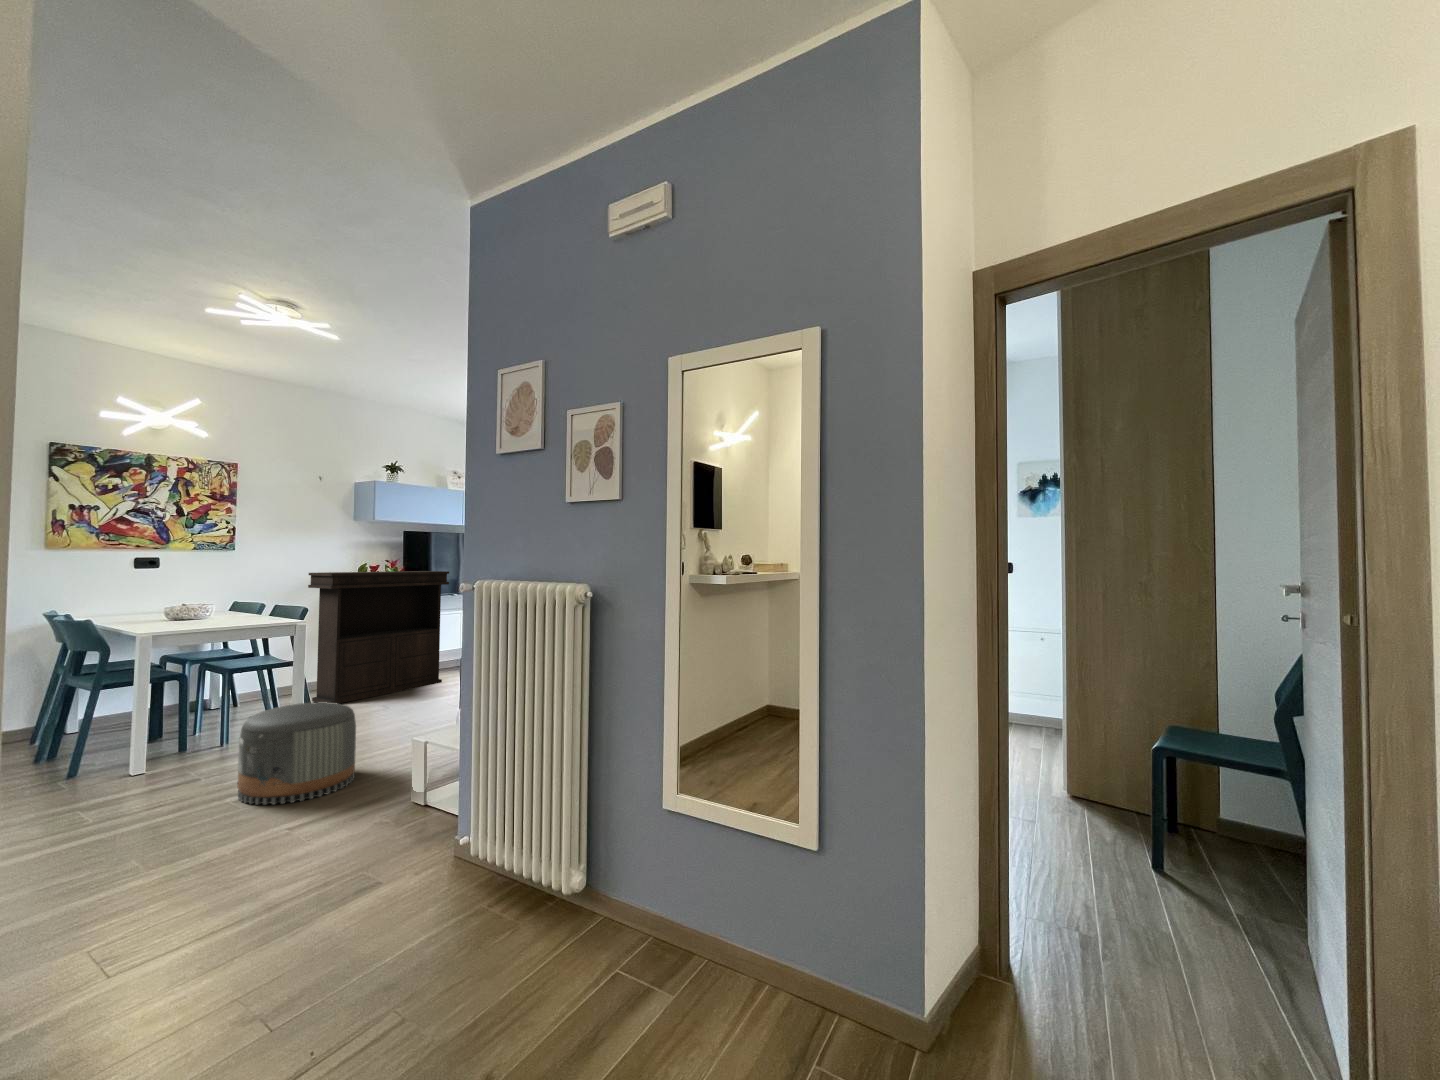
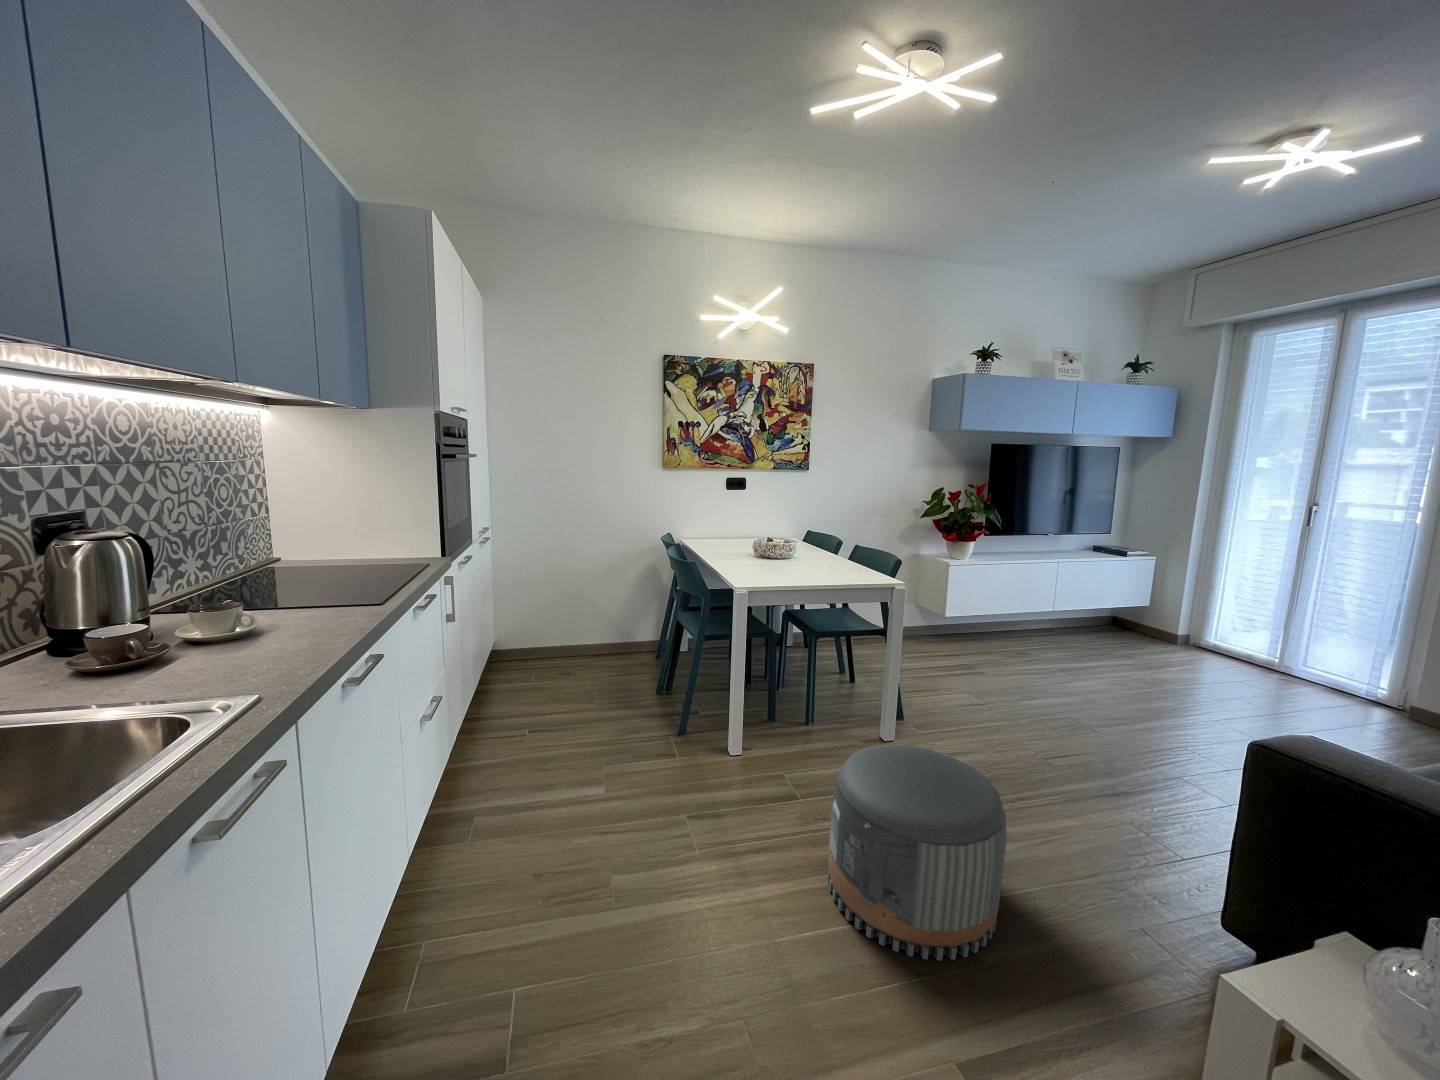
console table: present [308,571,449,704] -> none [881,500,1058,671]

